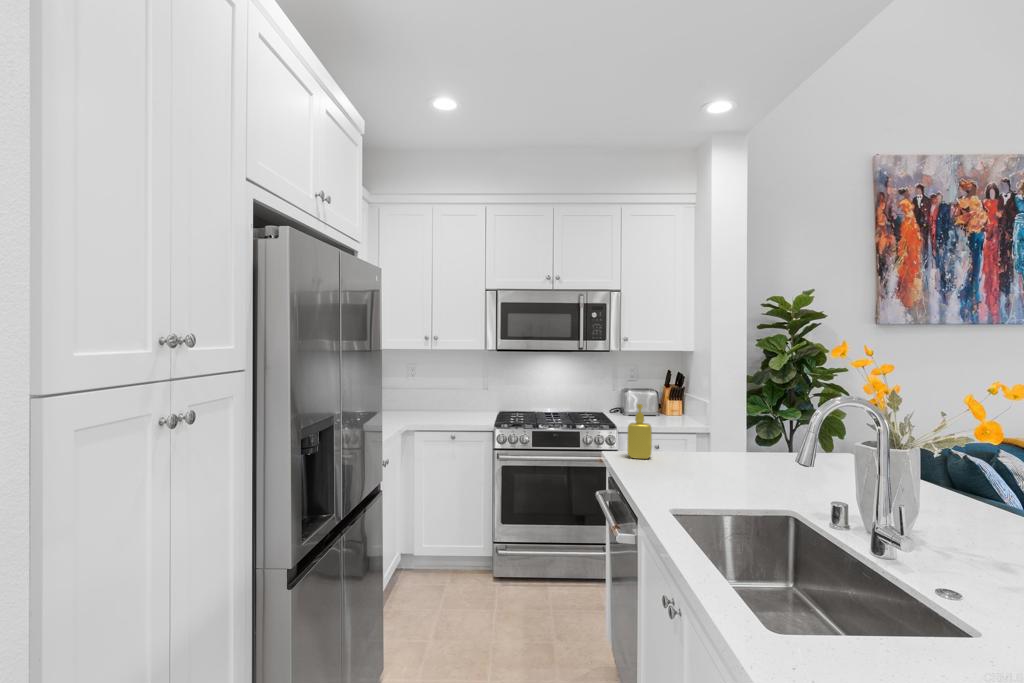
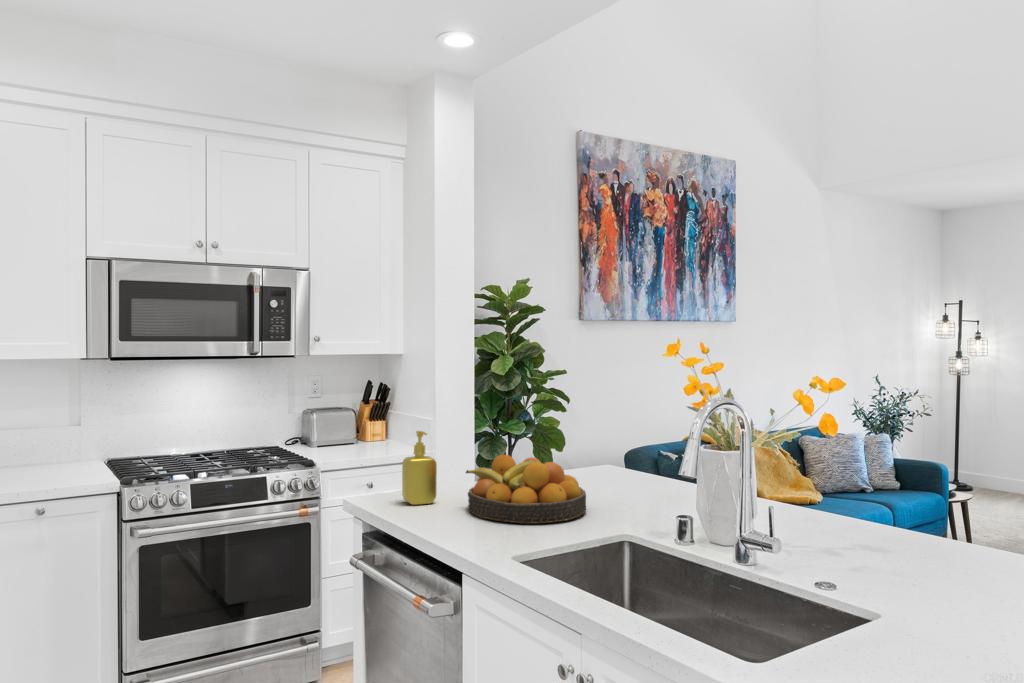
fruit bowl: none [667,427,770,487] -> present [466,455,586,523]

